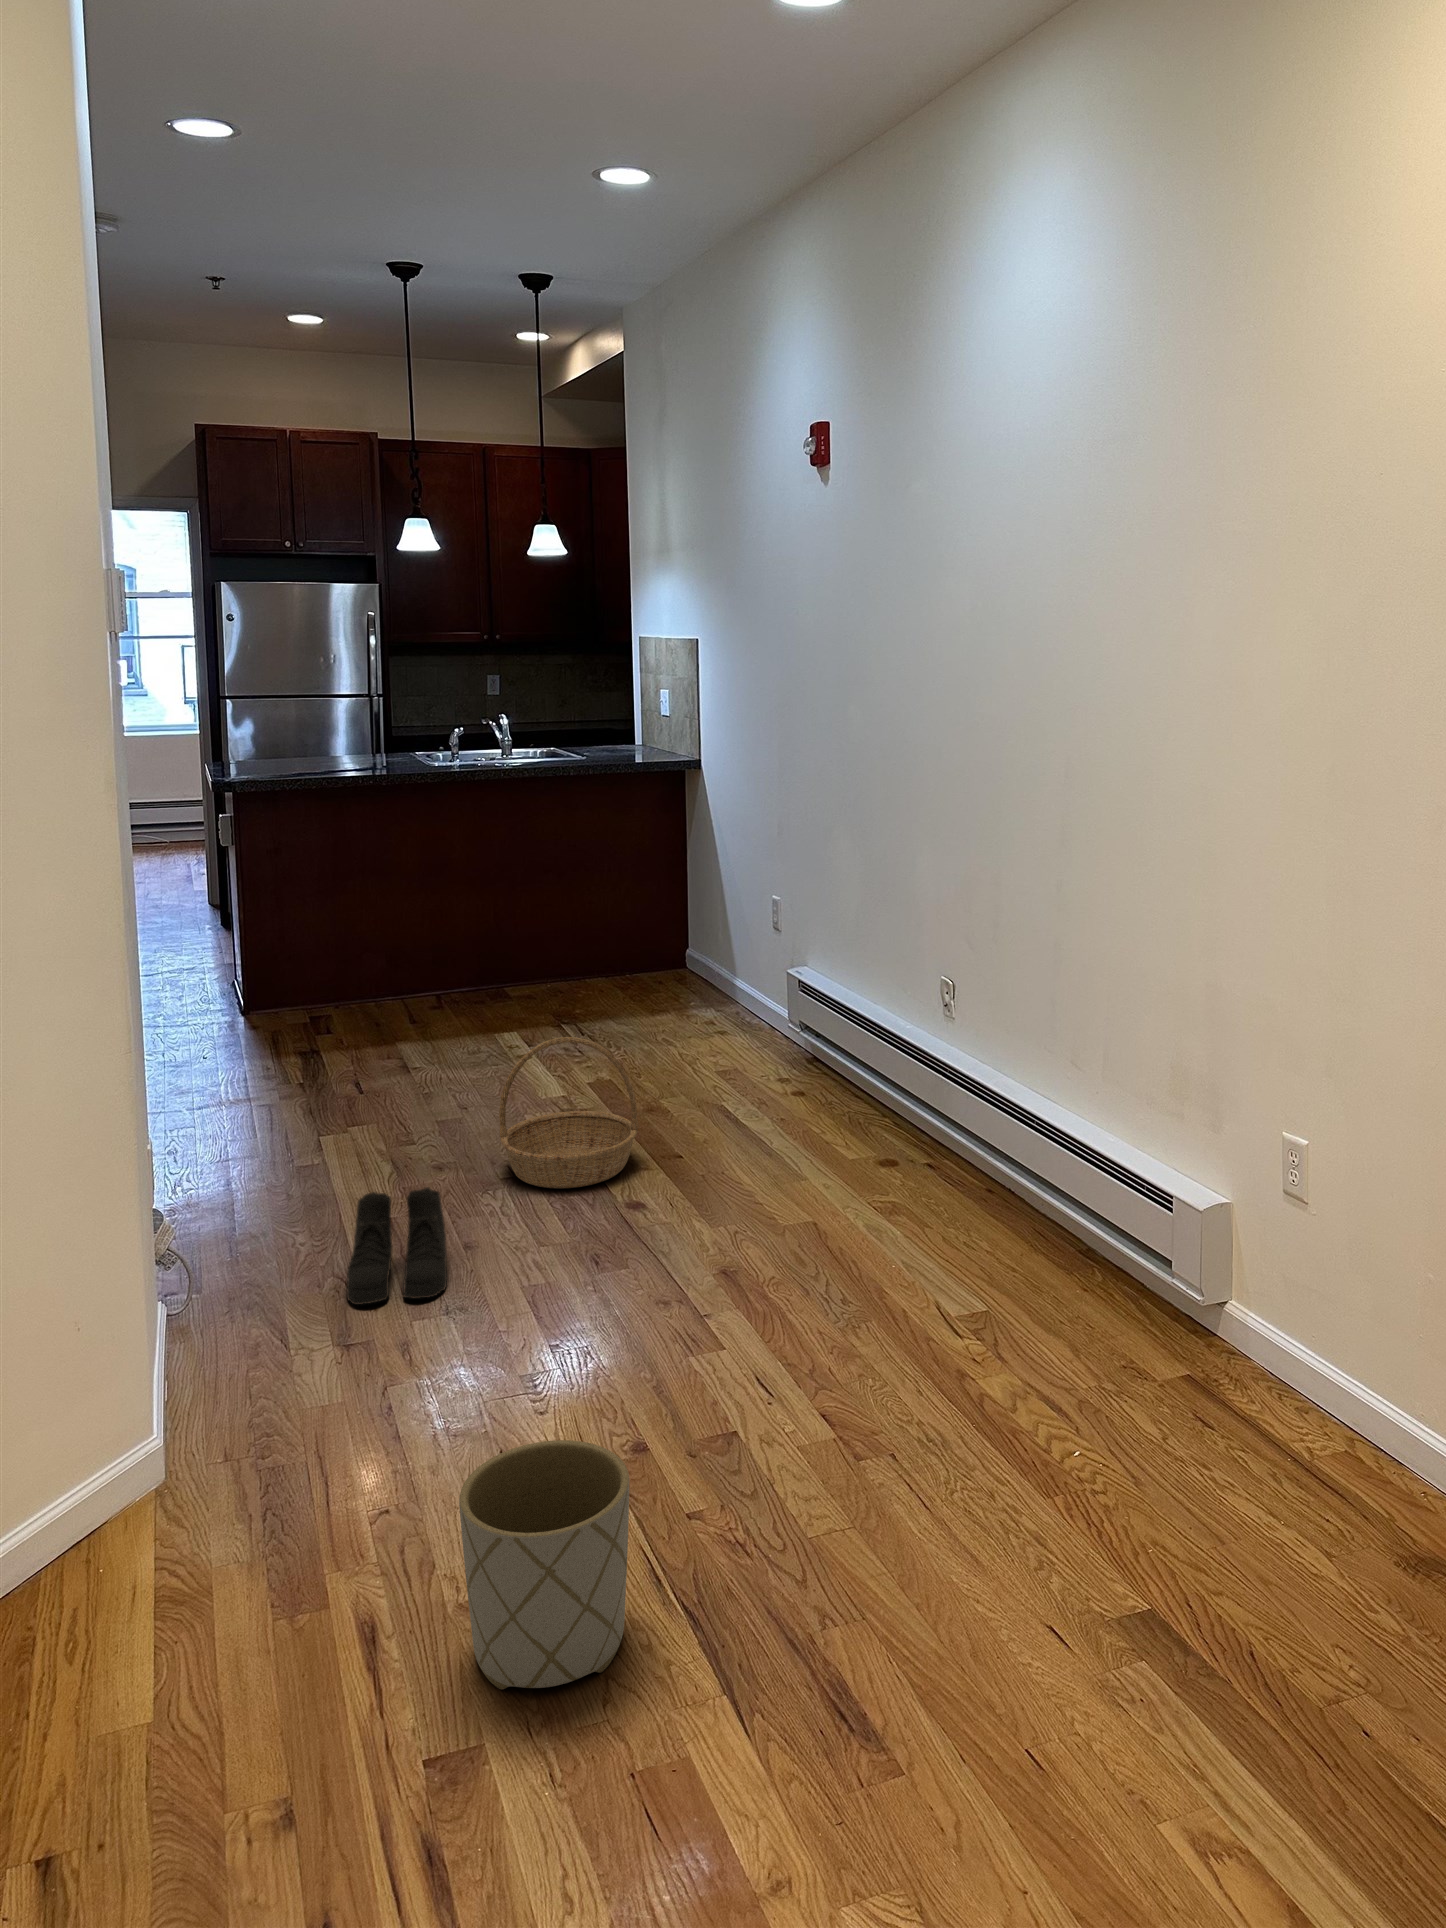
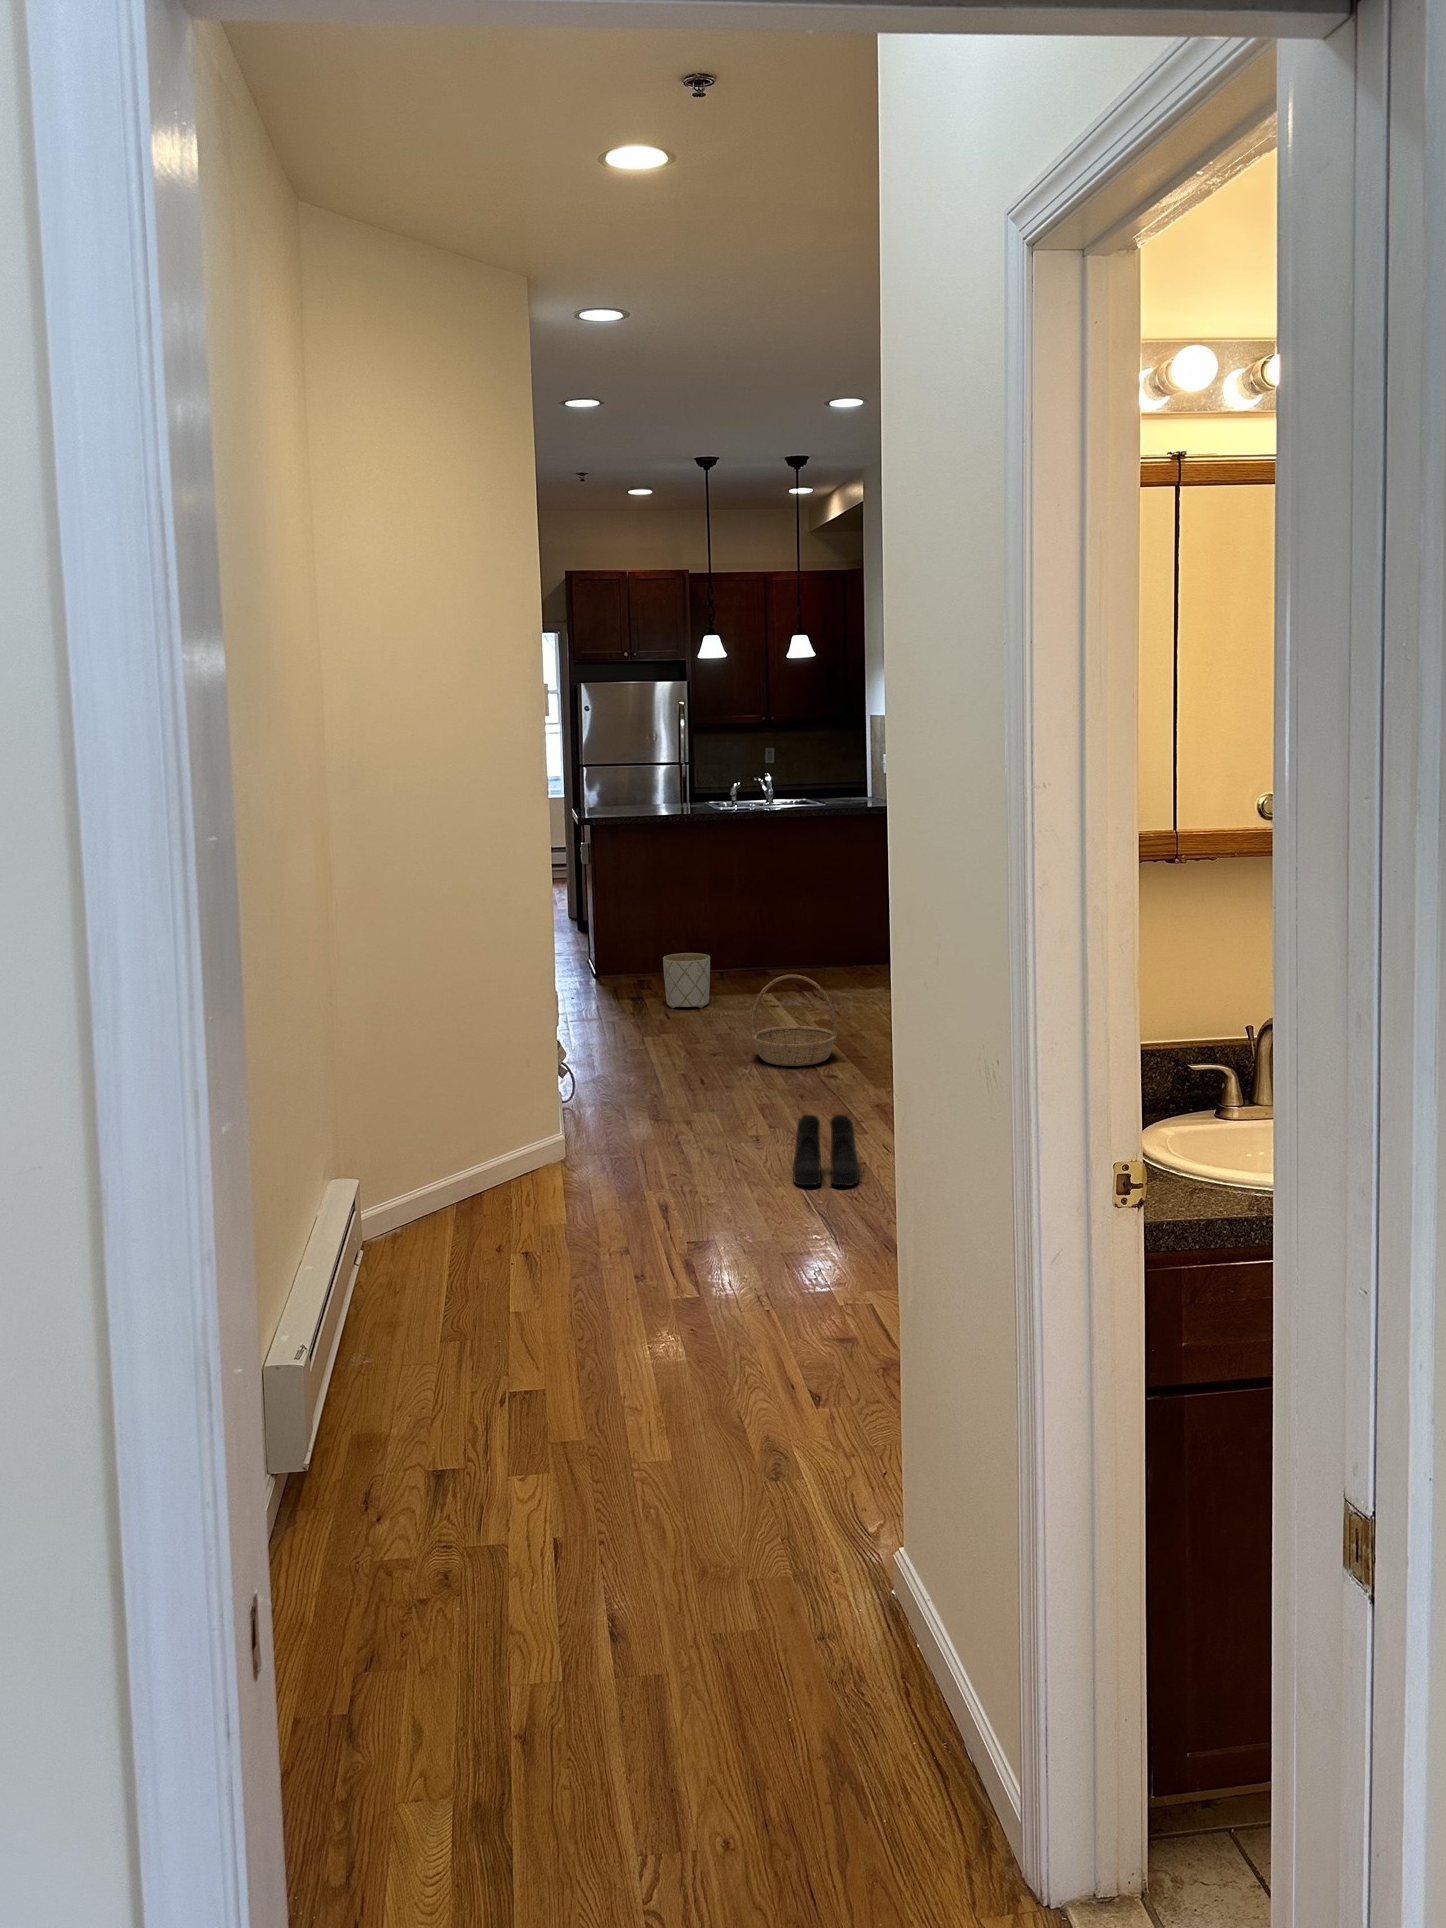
boots: present [347,1187,447,1305] -> present [793,1115,859,1185]
planter: present [459,1440,629,1690] -> present [663,953,710,1008]

